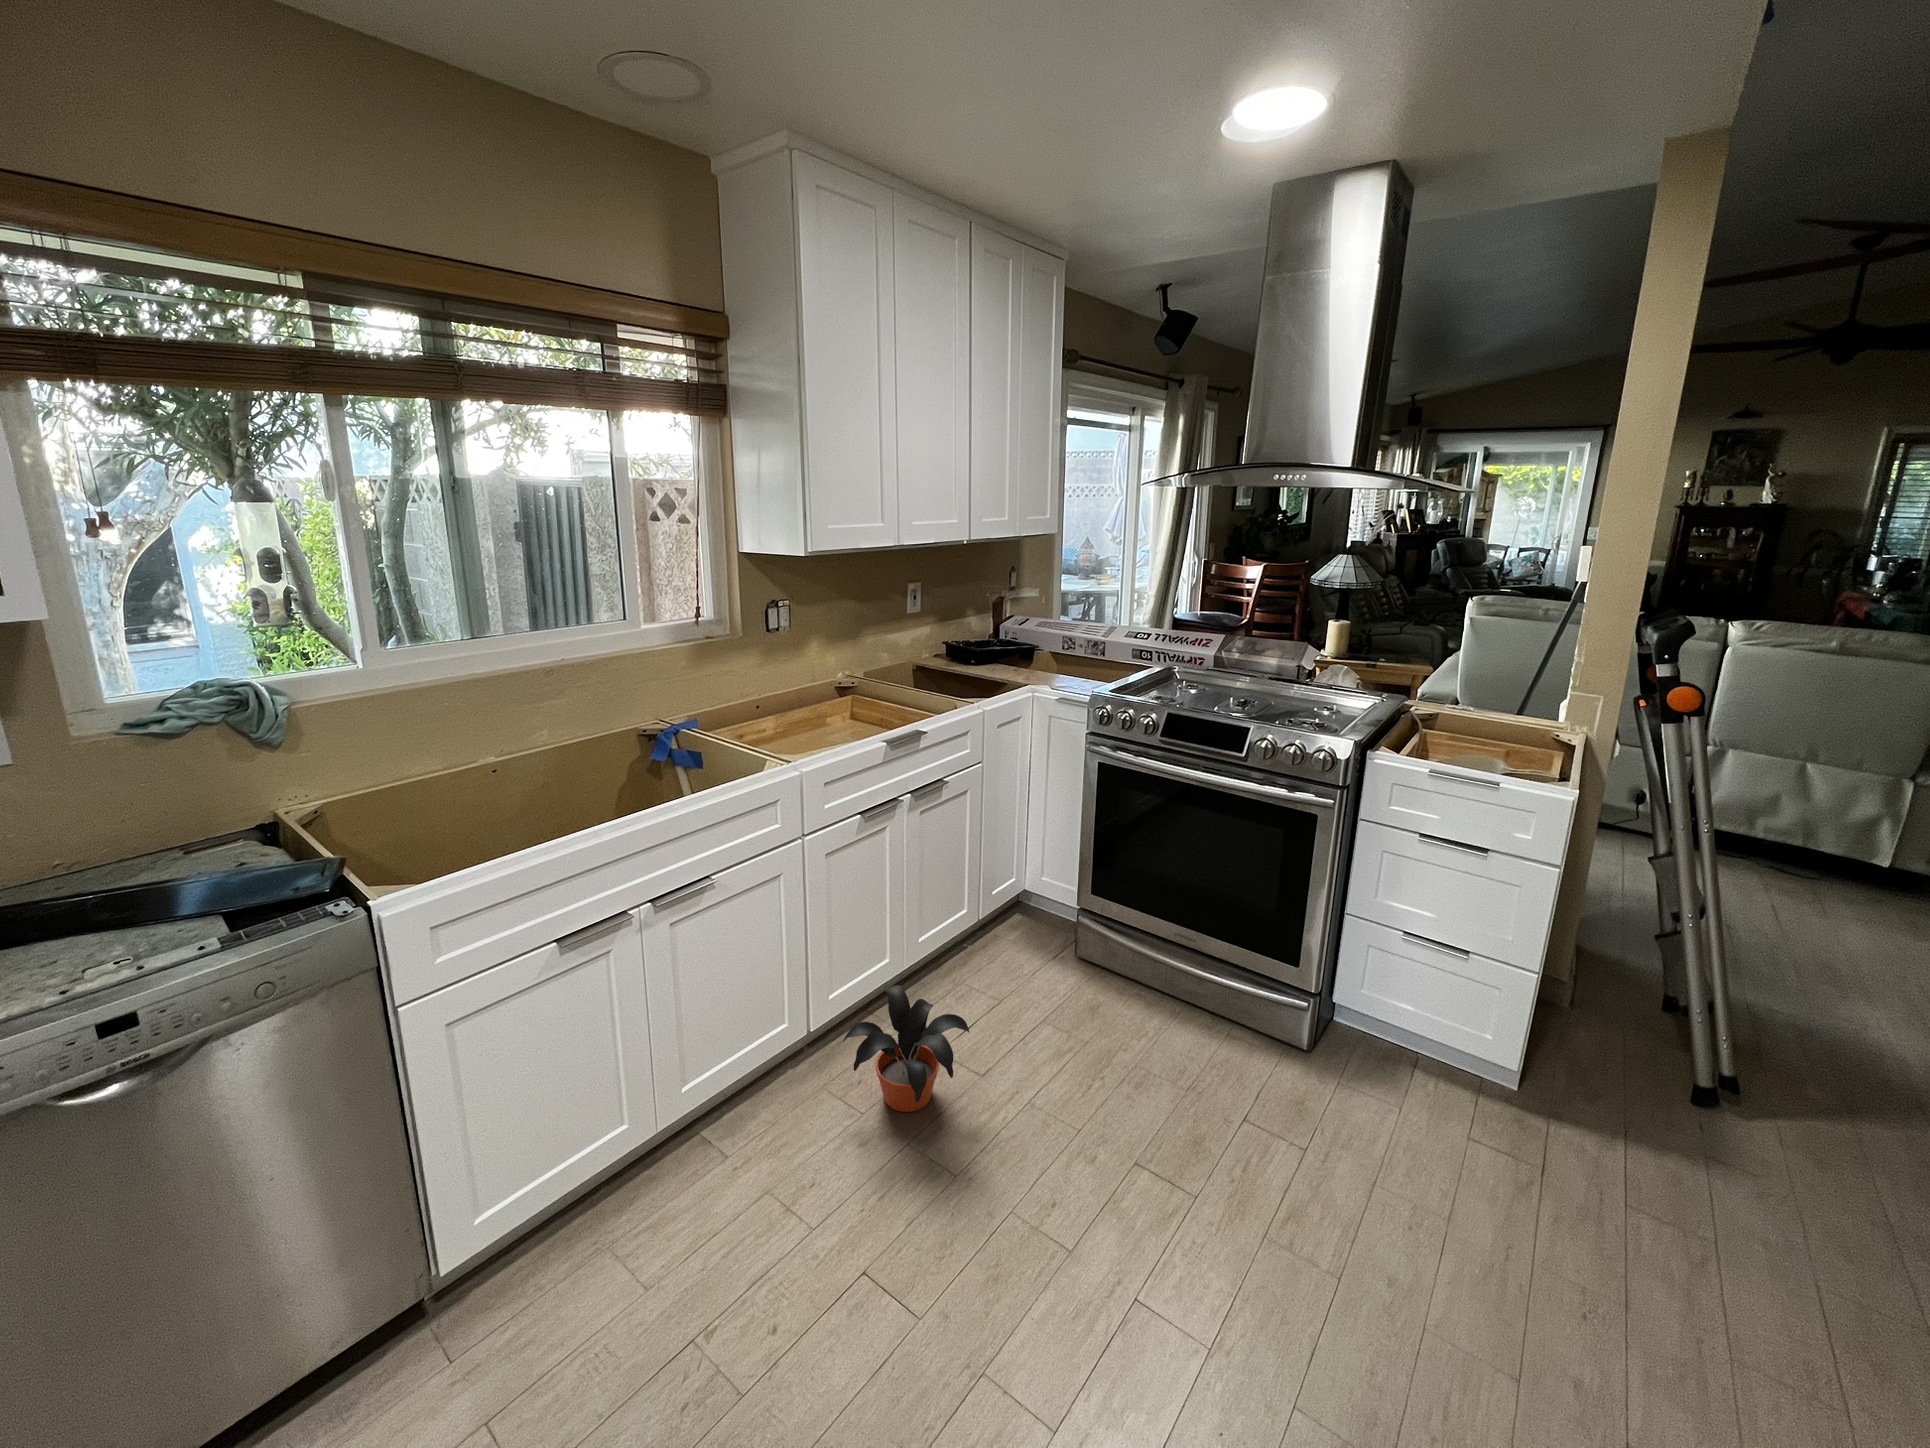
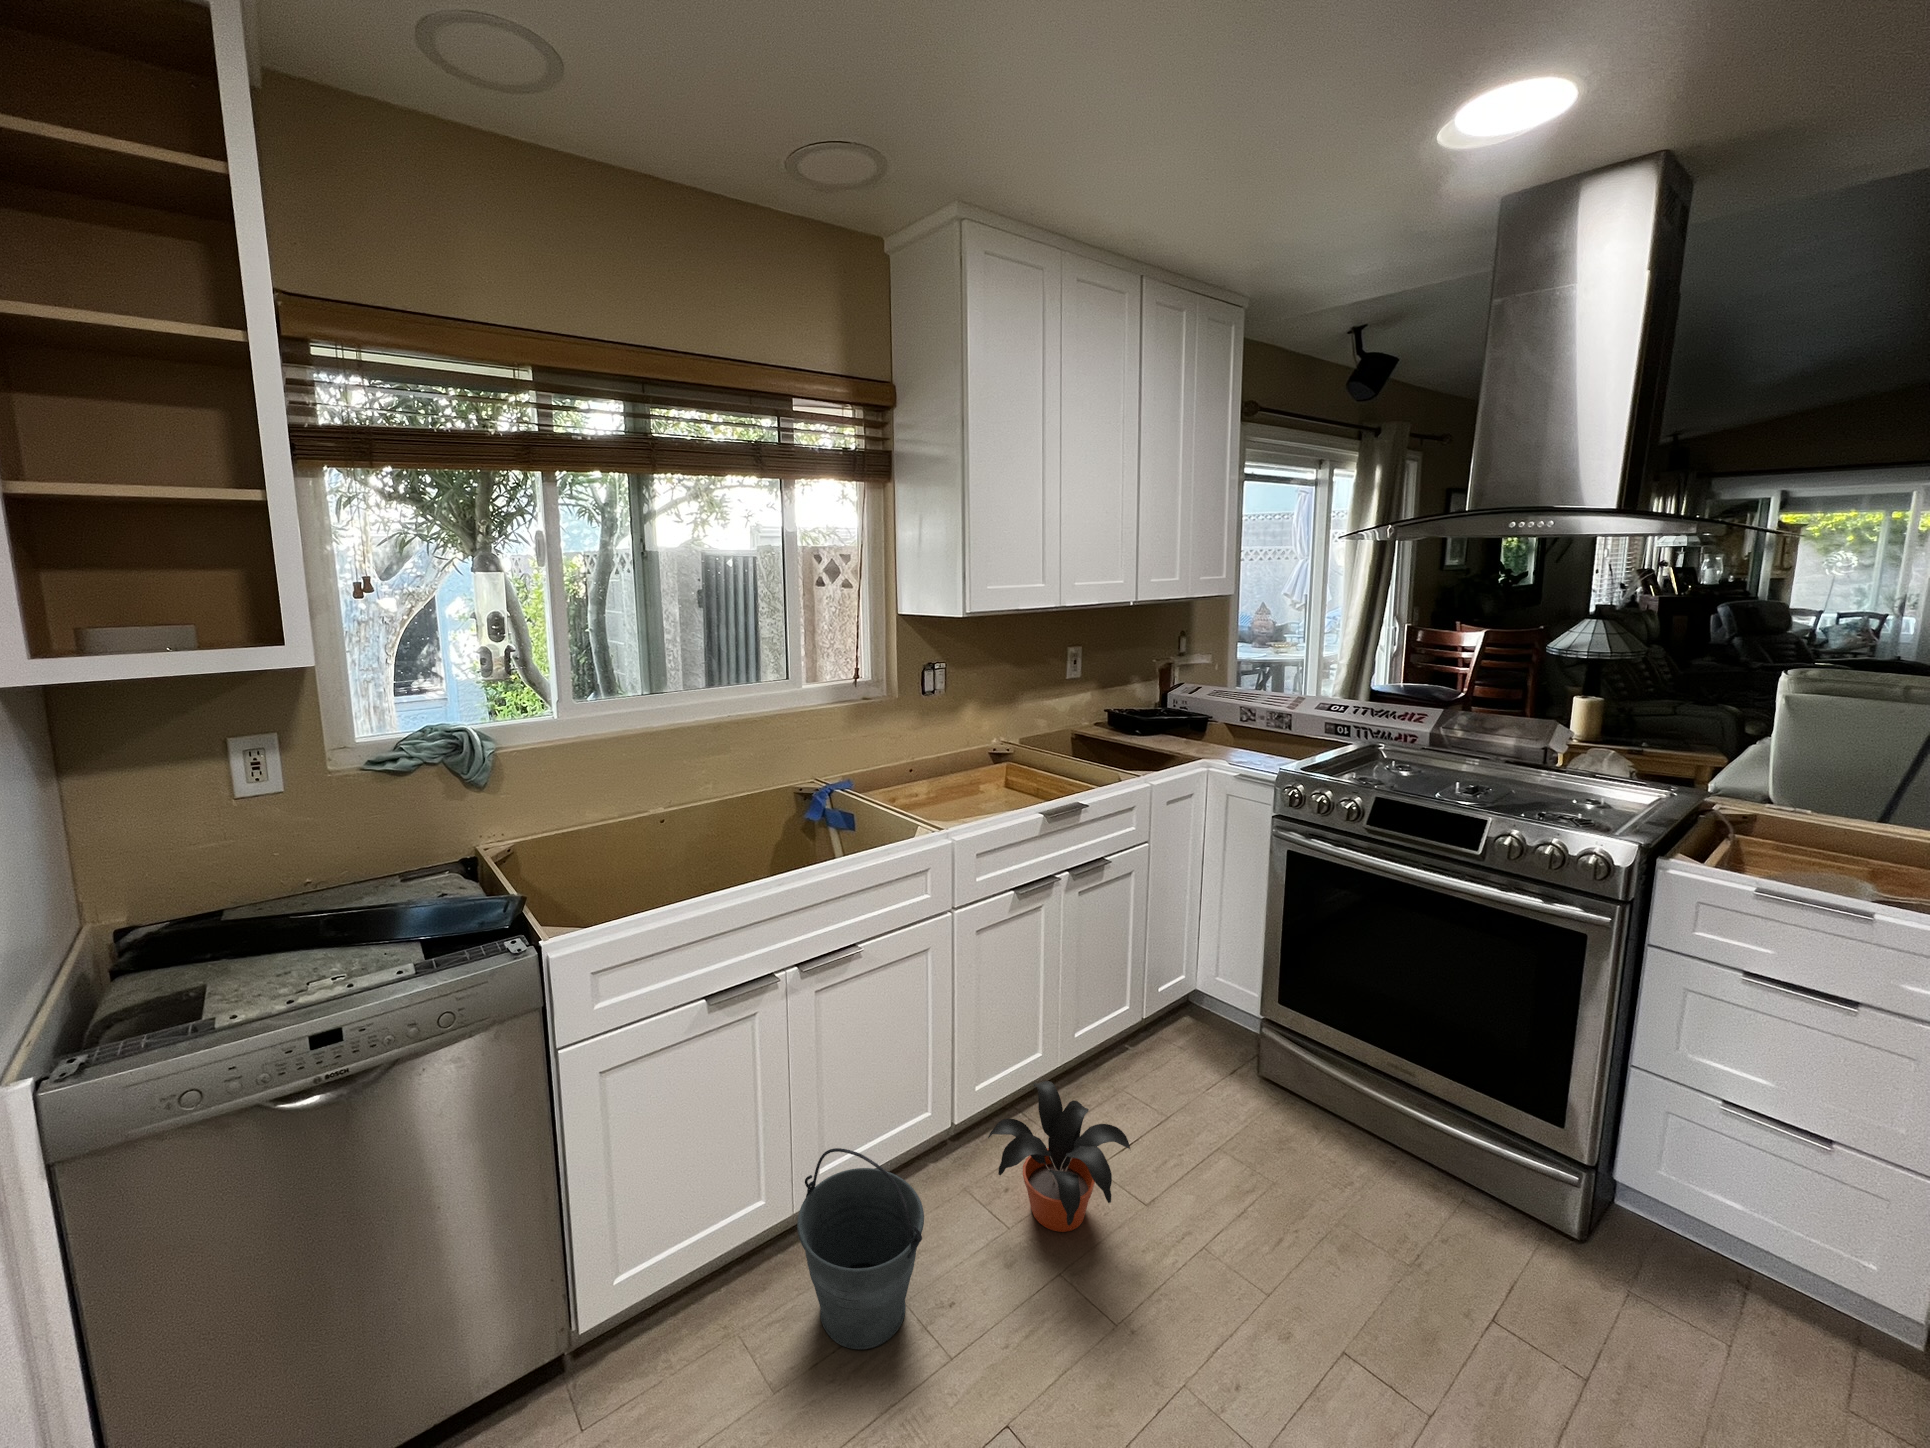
bucket: none [664,1066,786,1240] -> present [797,1148,924,1350]

